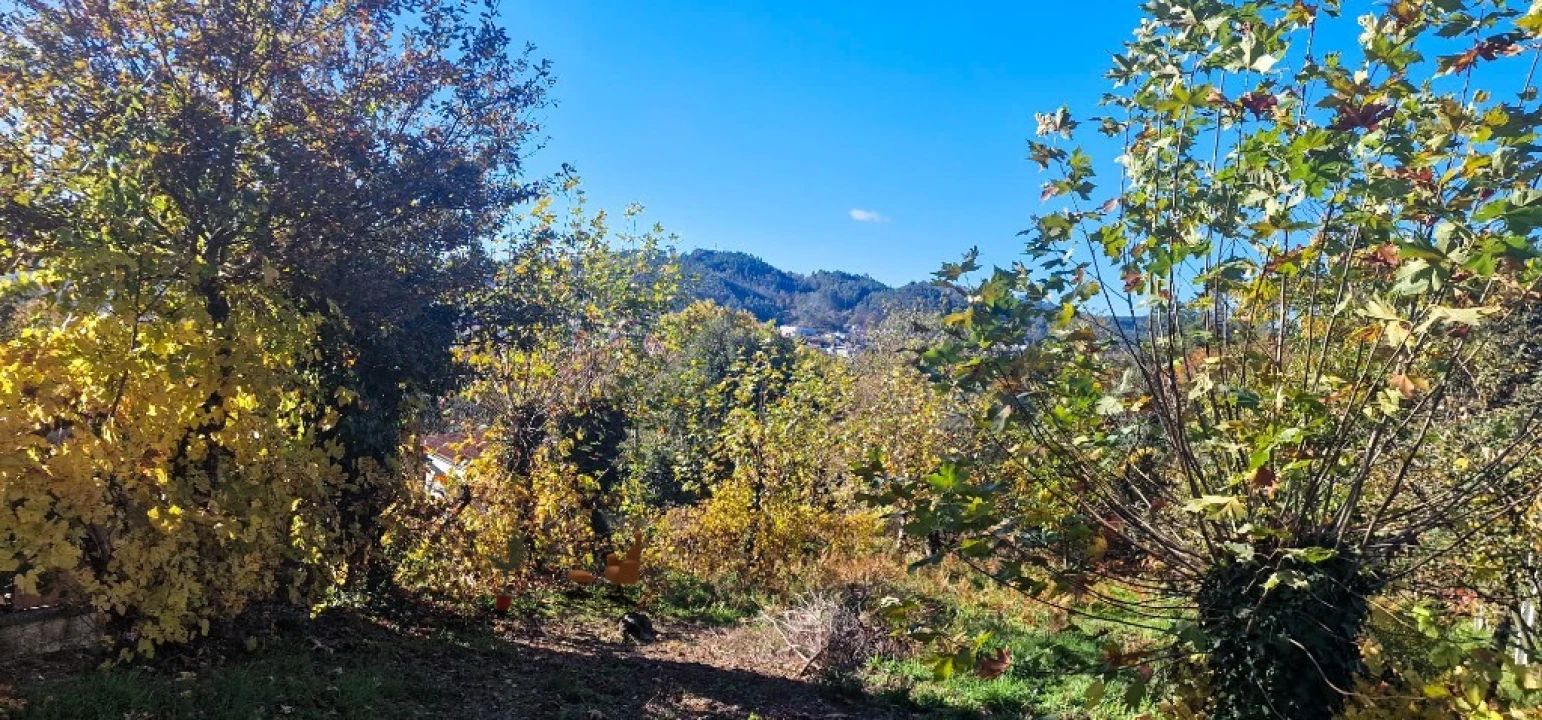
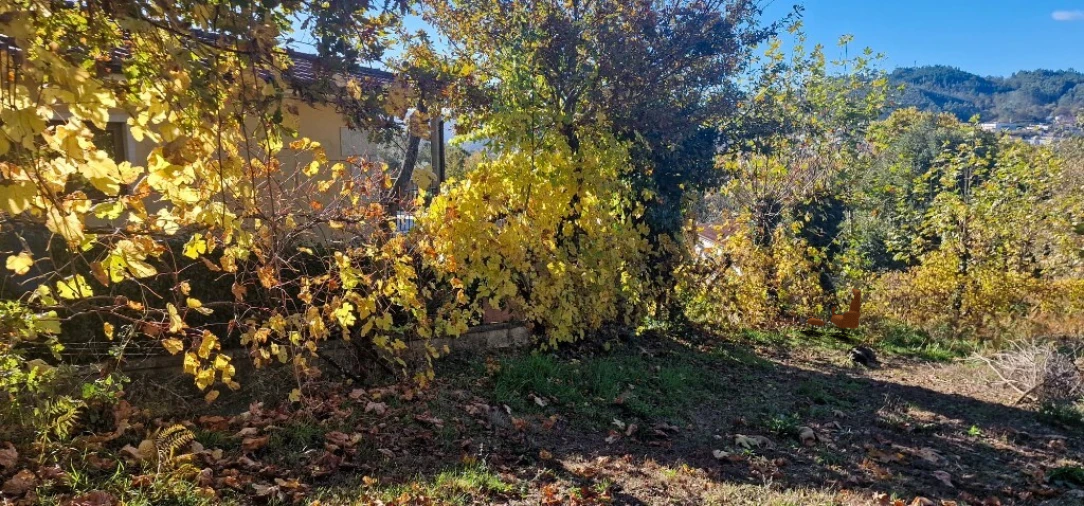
potted tree: present [484,525,528,611] -> none [748,282,779,340]

